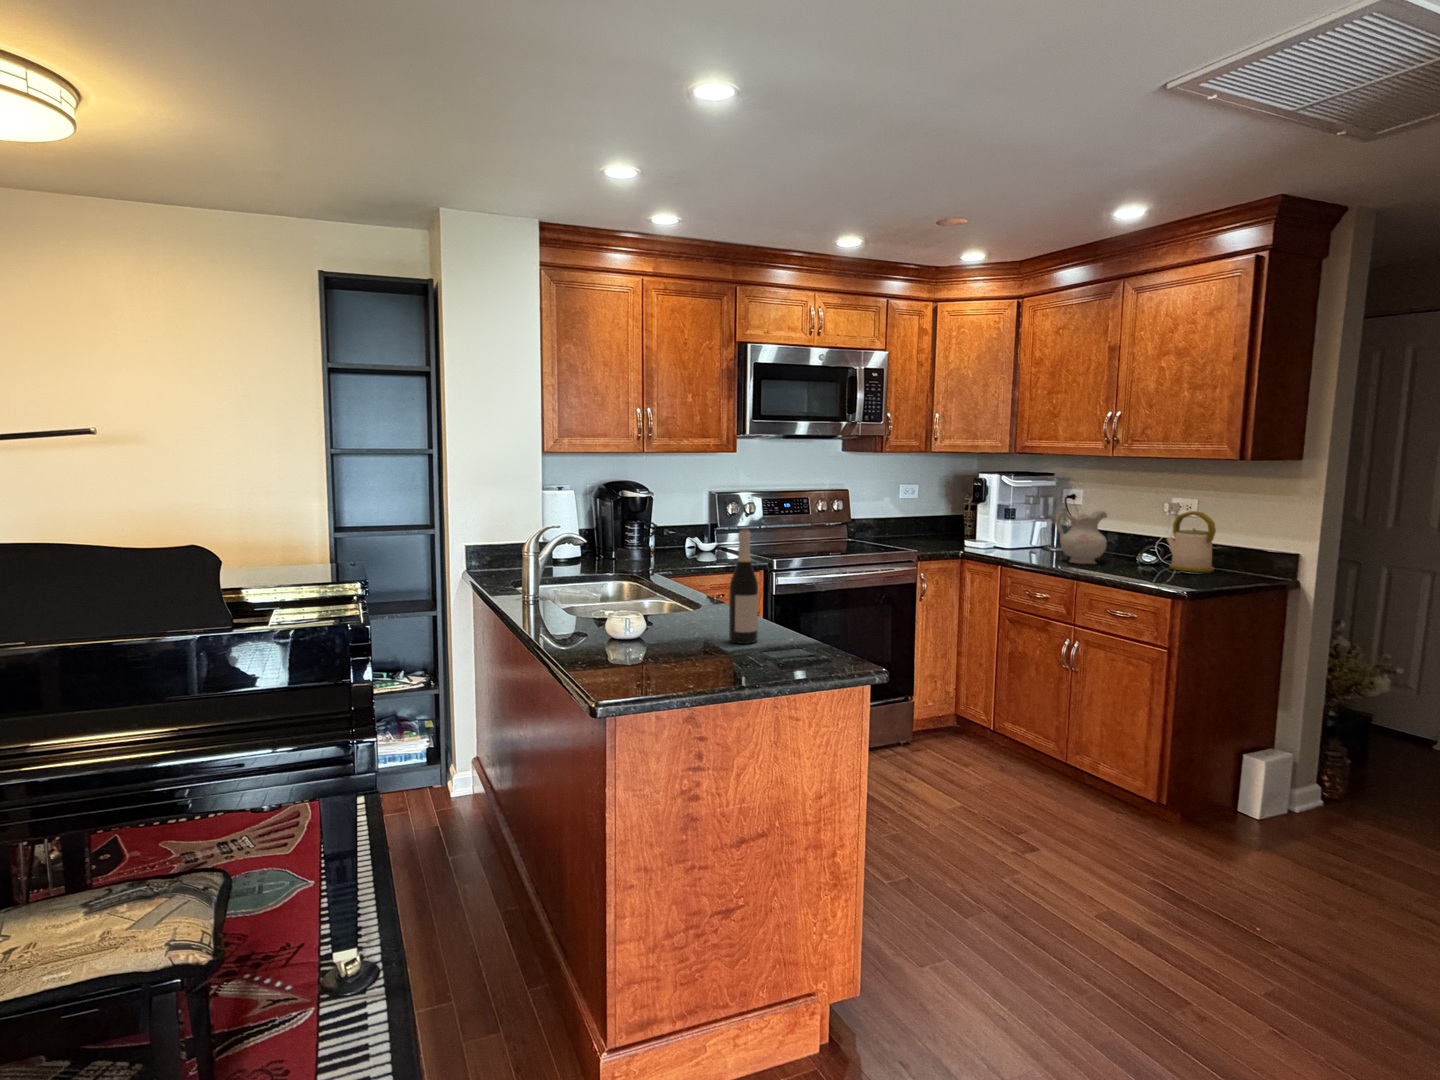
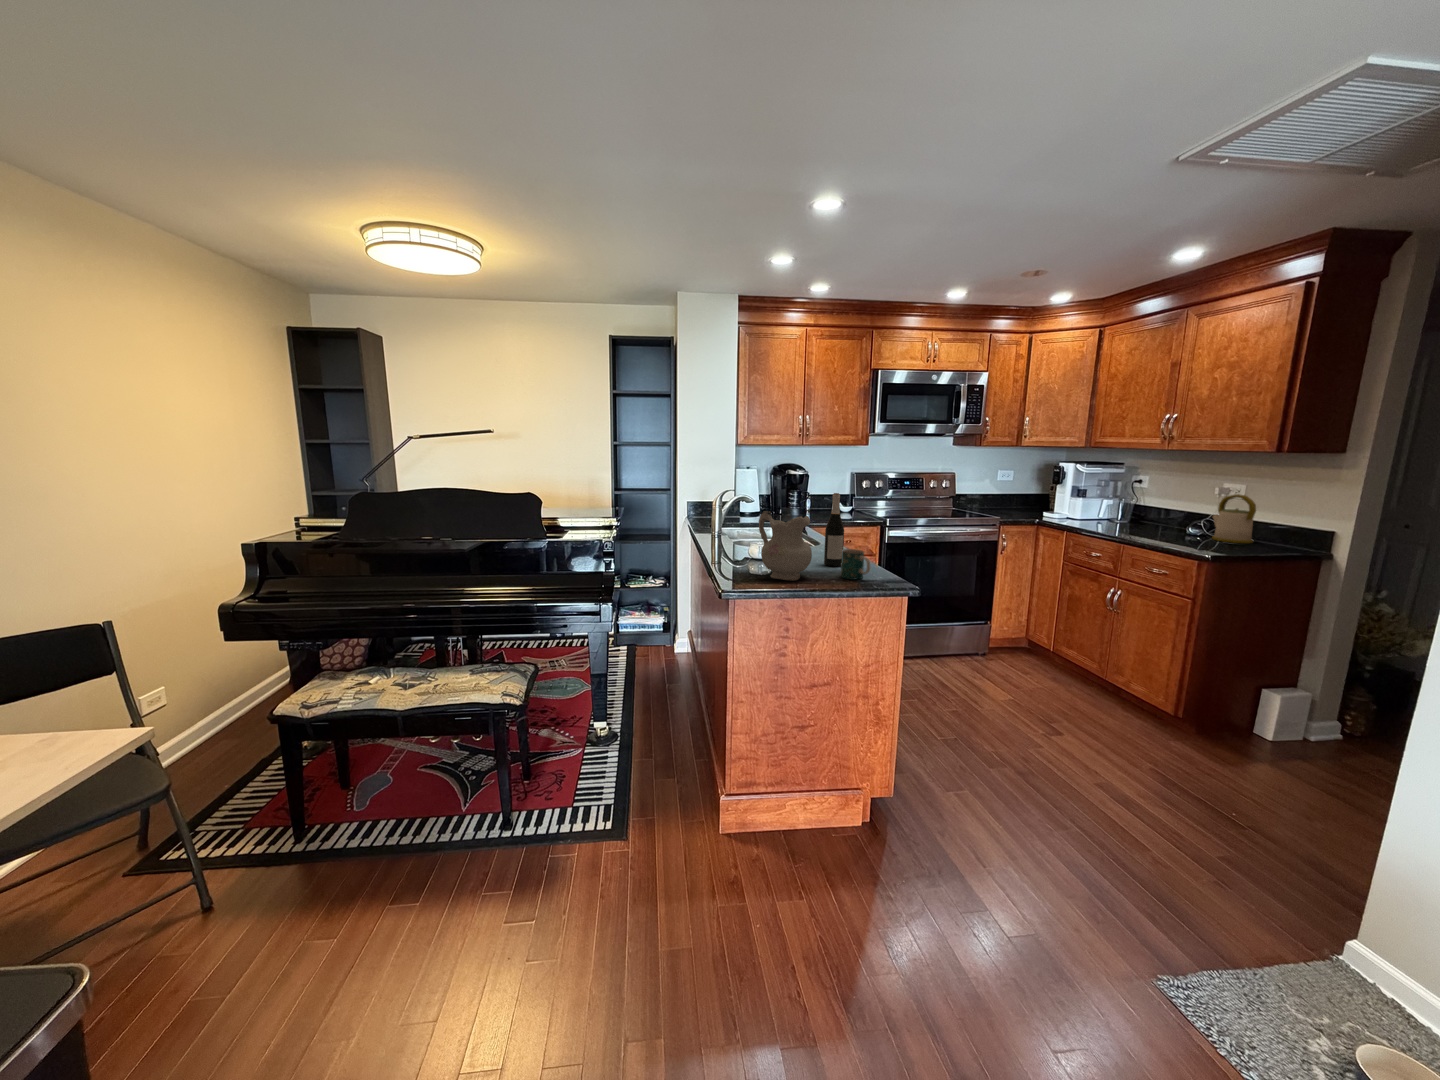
ceramic pitcher: present [1055,508,1107,564] -> present [759,511,812,581]
mug: none [768,616,814,664] -> present [841,549,870,580]

